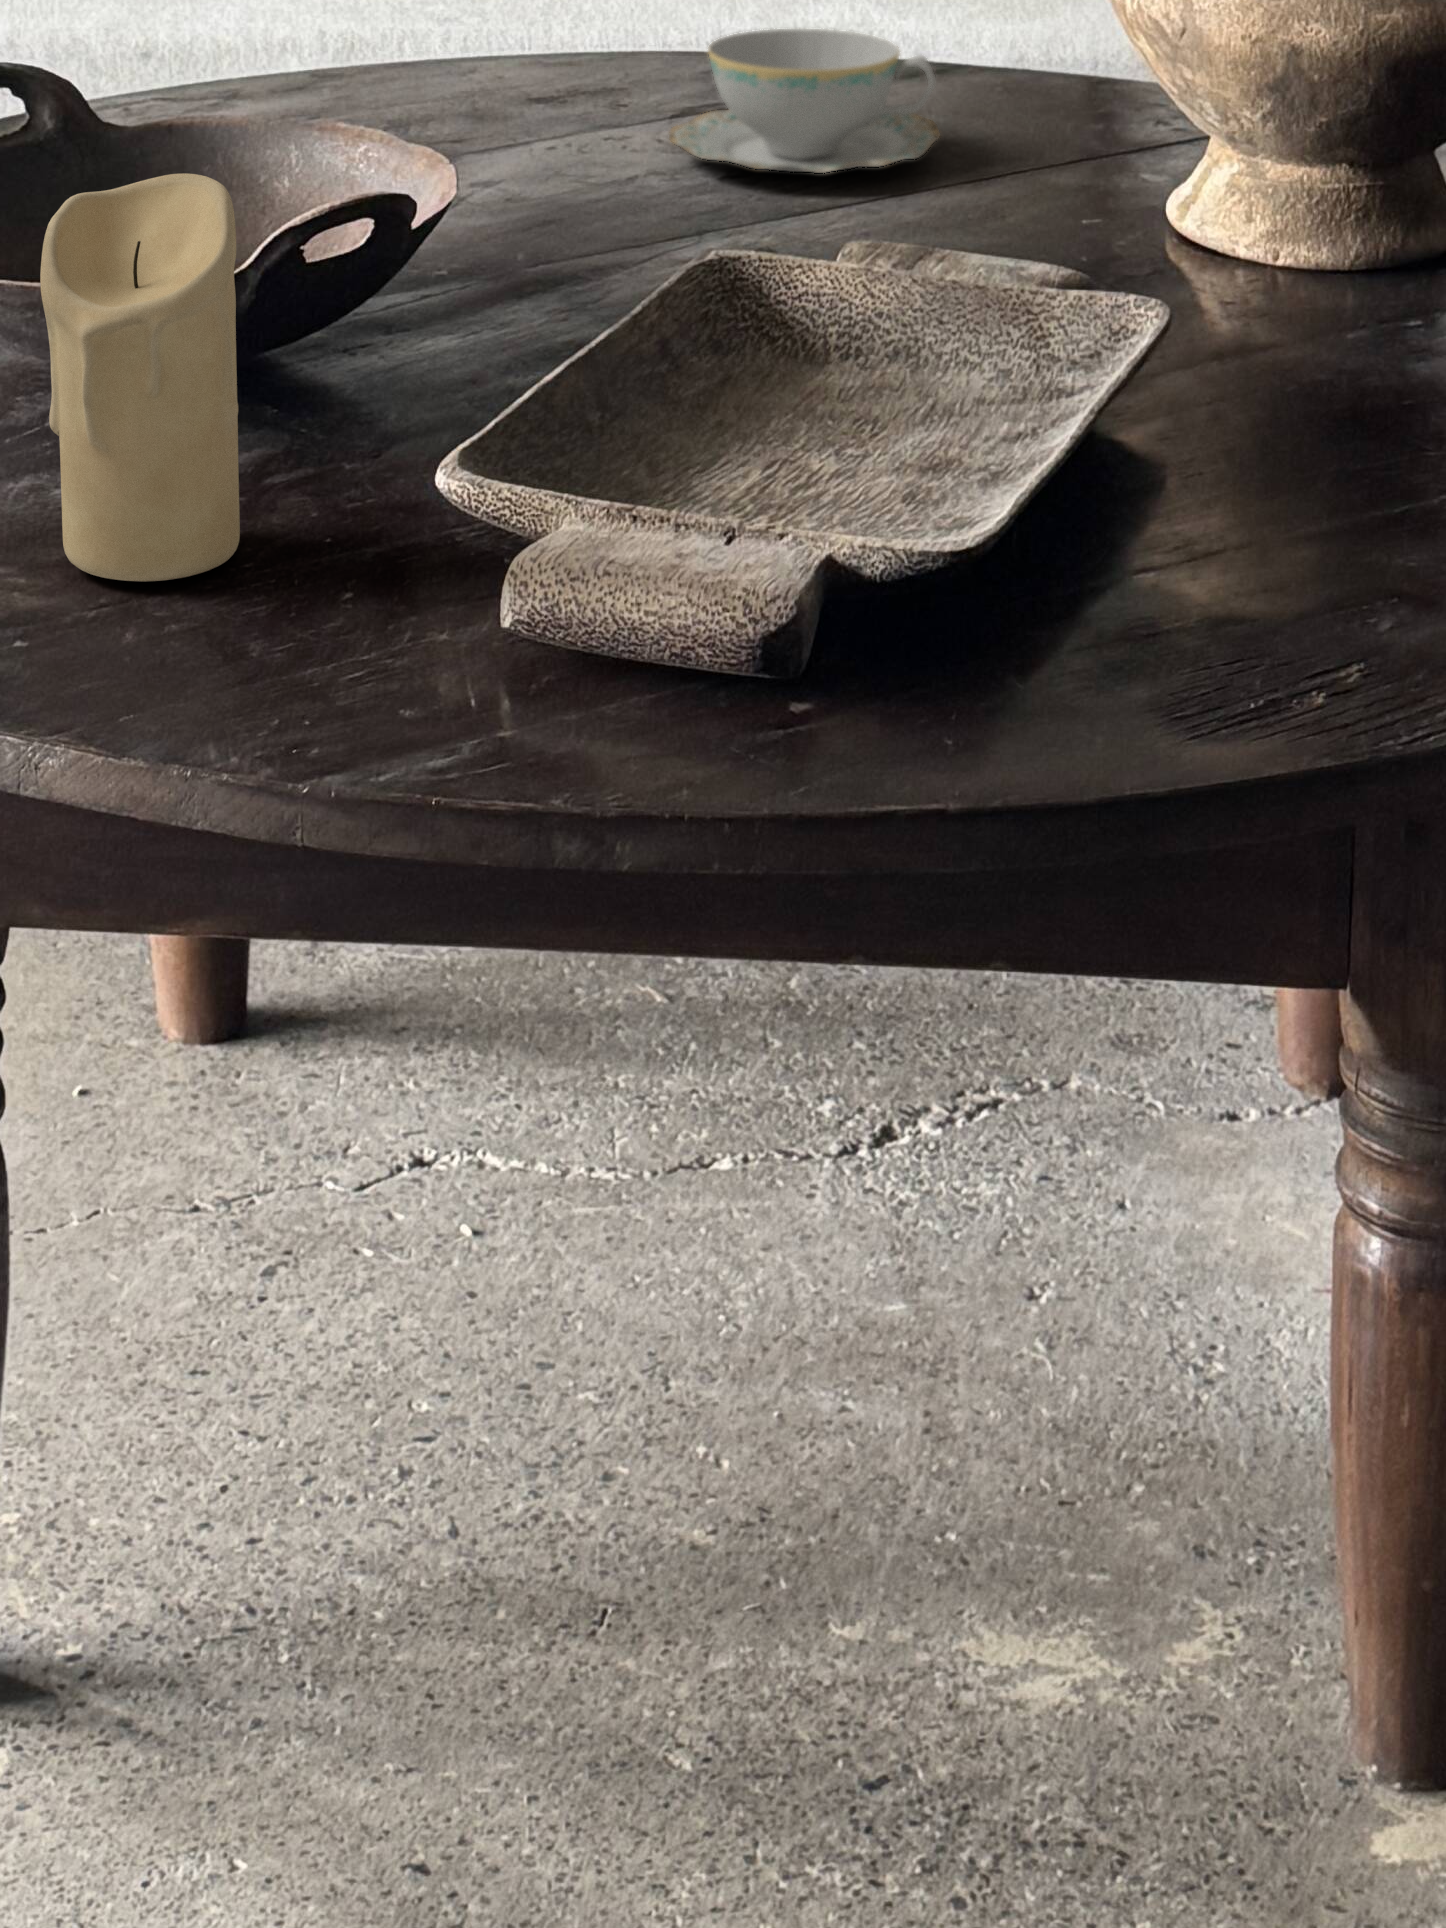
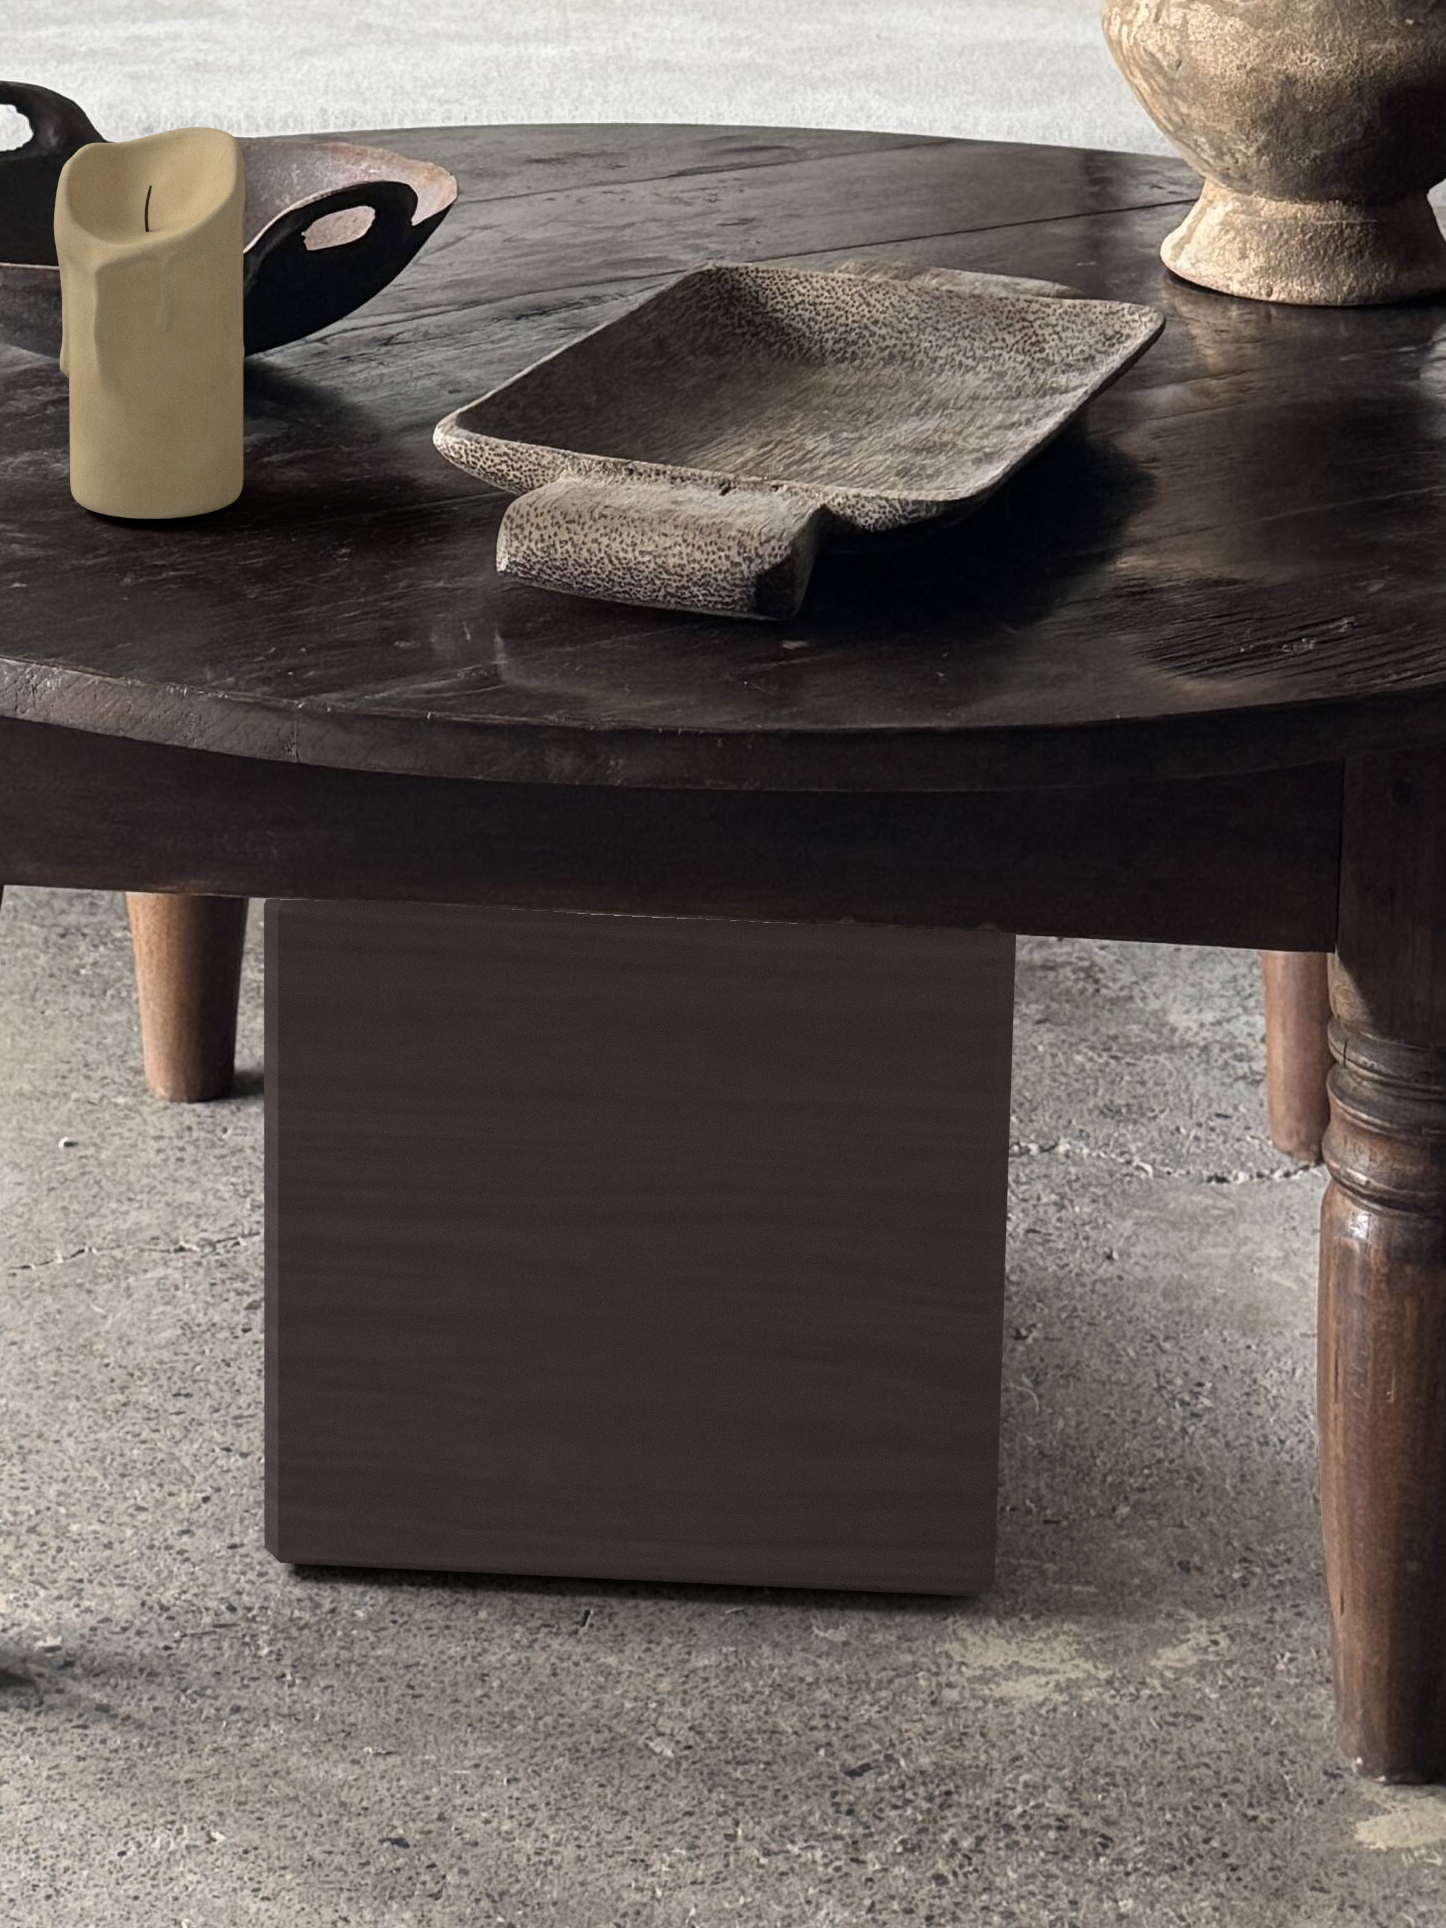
teacup: present [669,29,940,173] -> none [666,85,934,216]
footstool: none [271,569,1031,1584] -> present [264,899,1016,1596]

